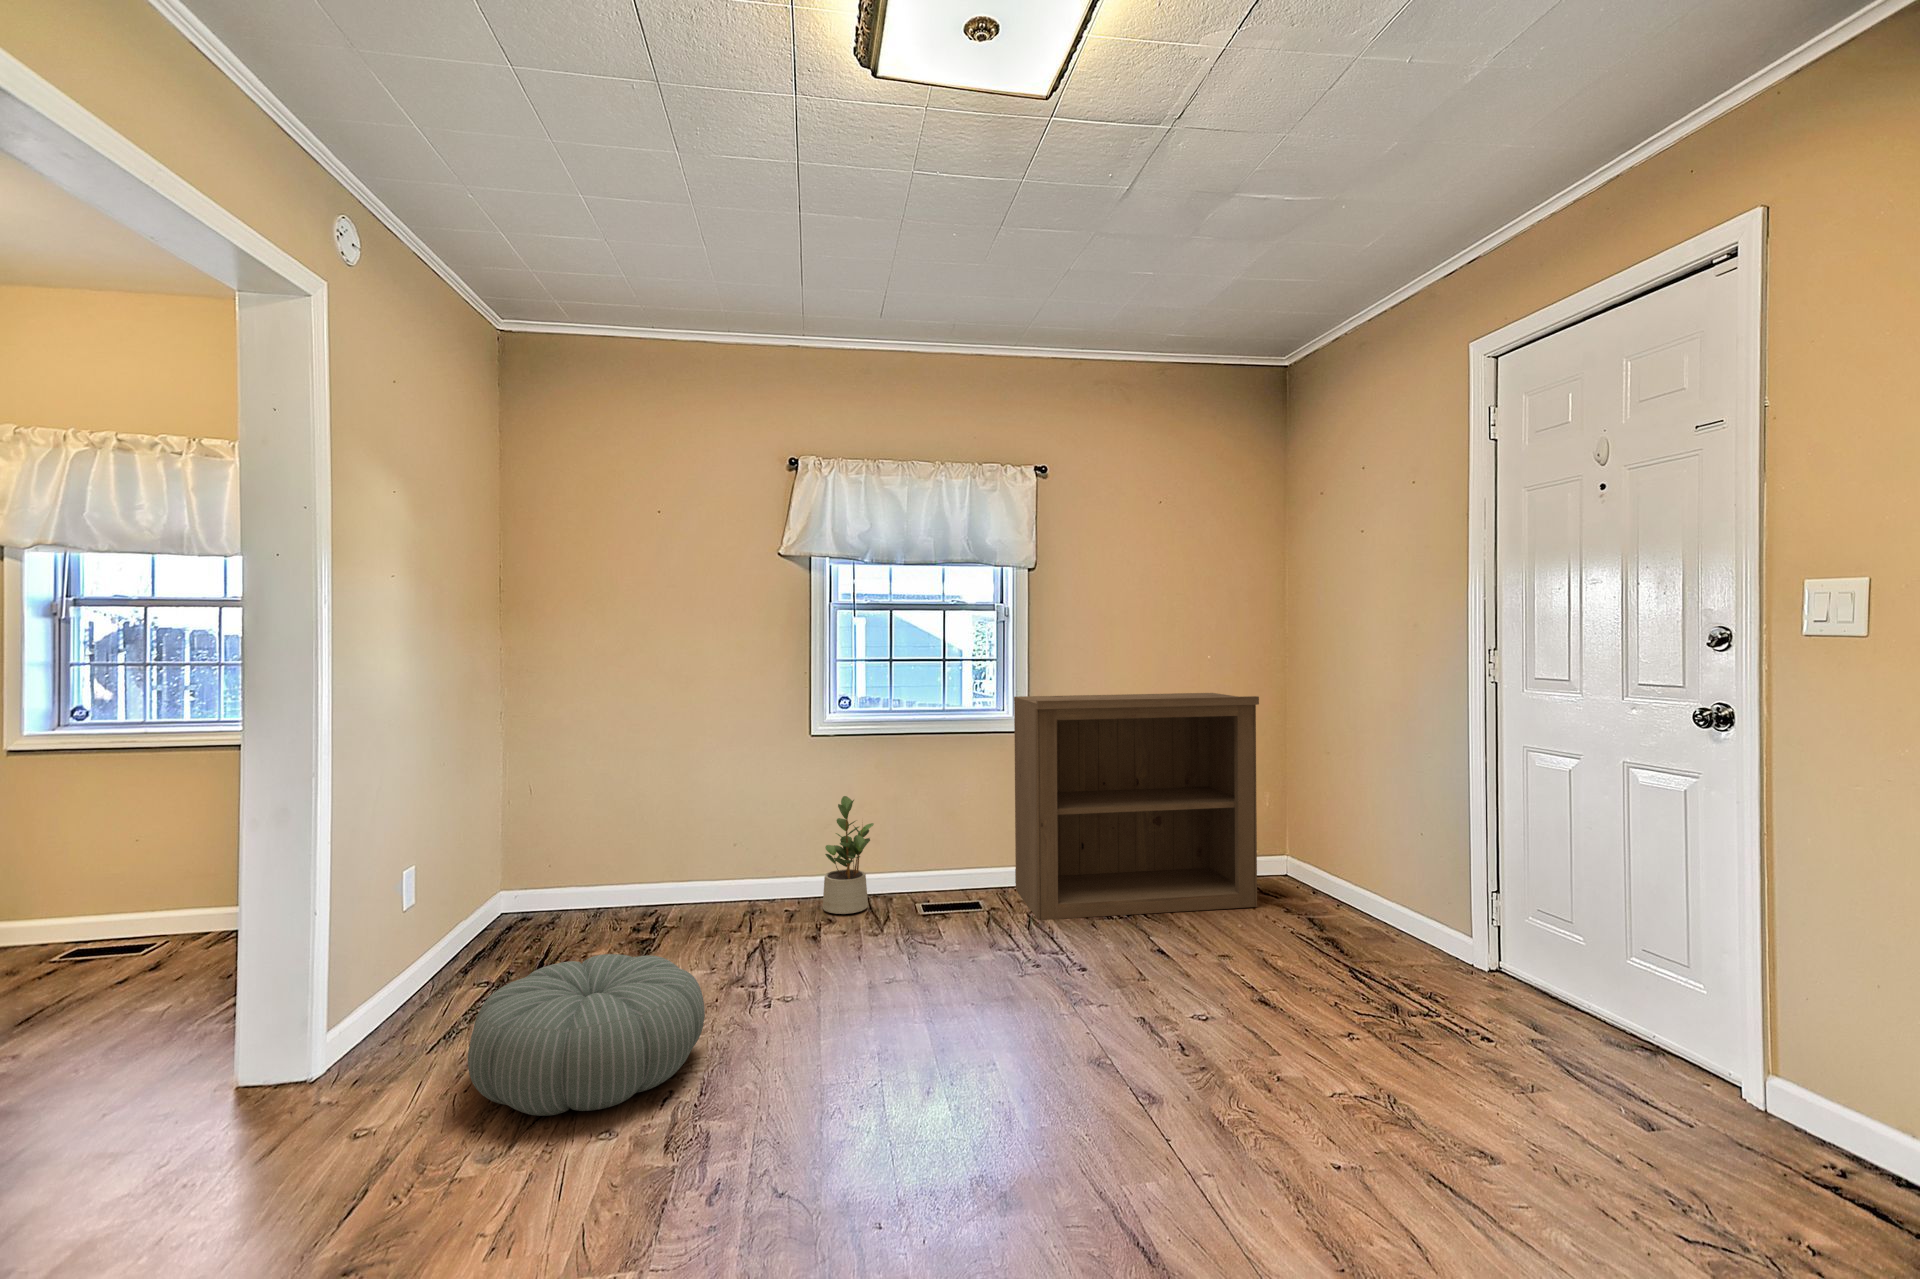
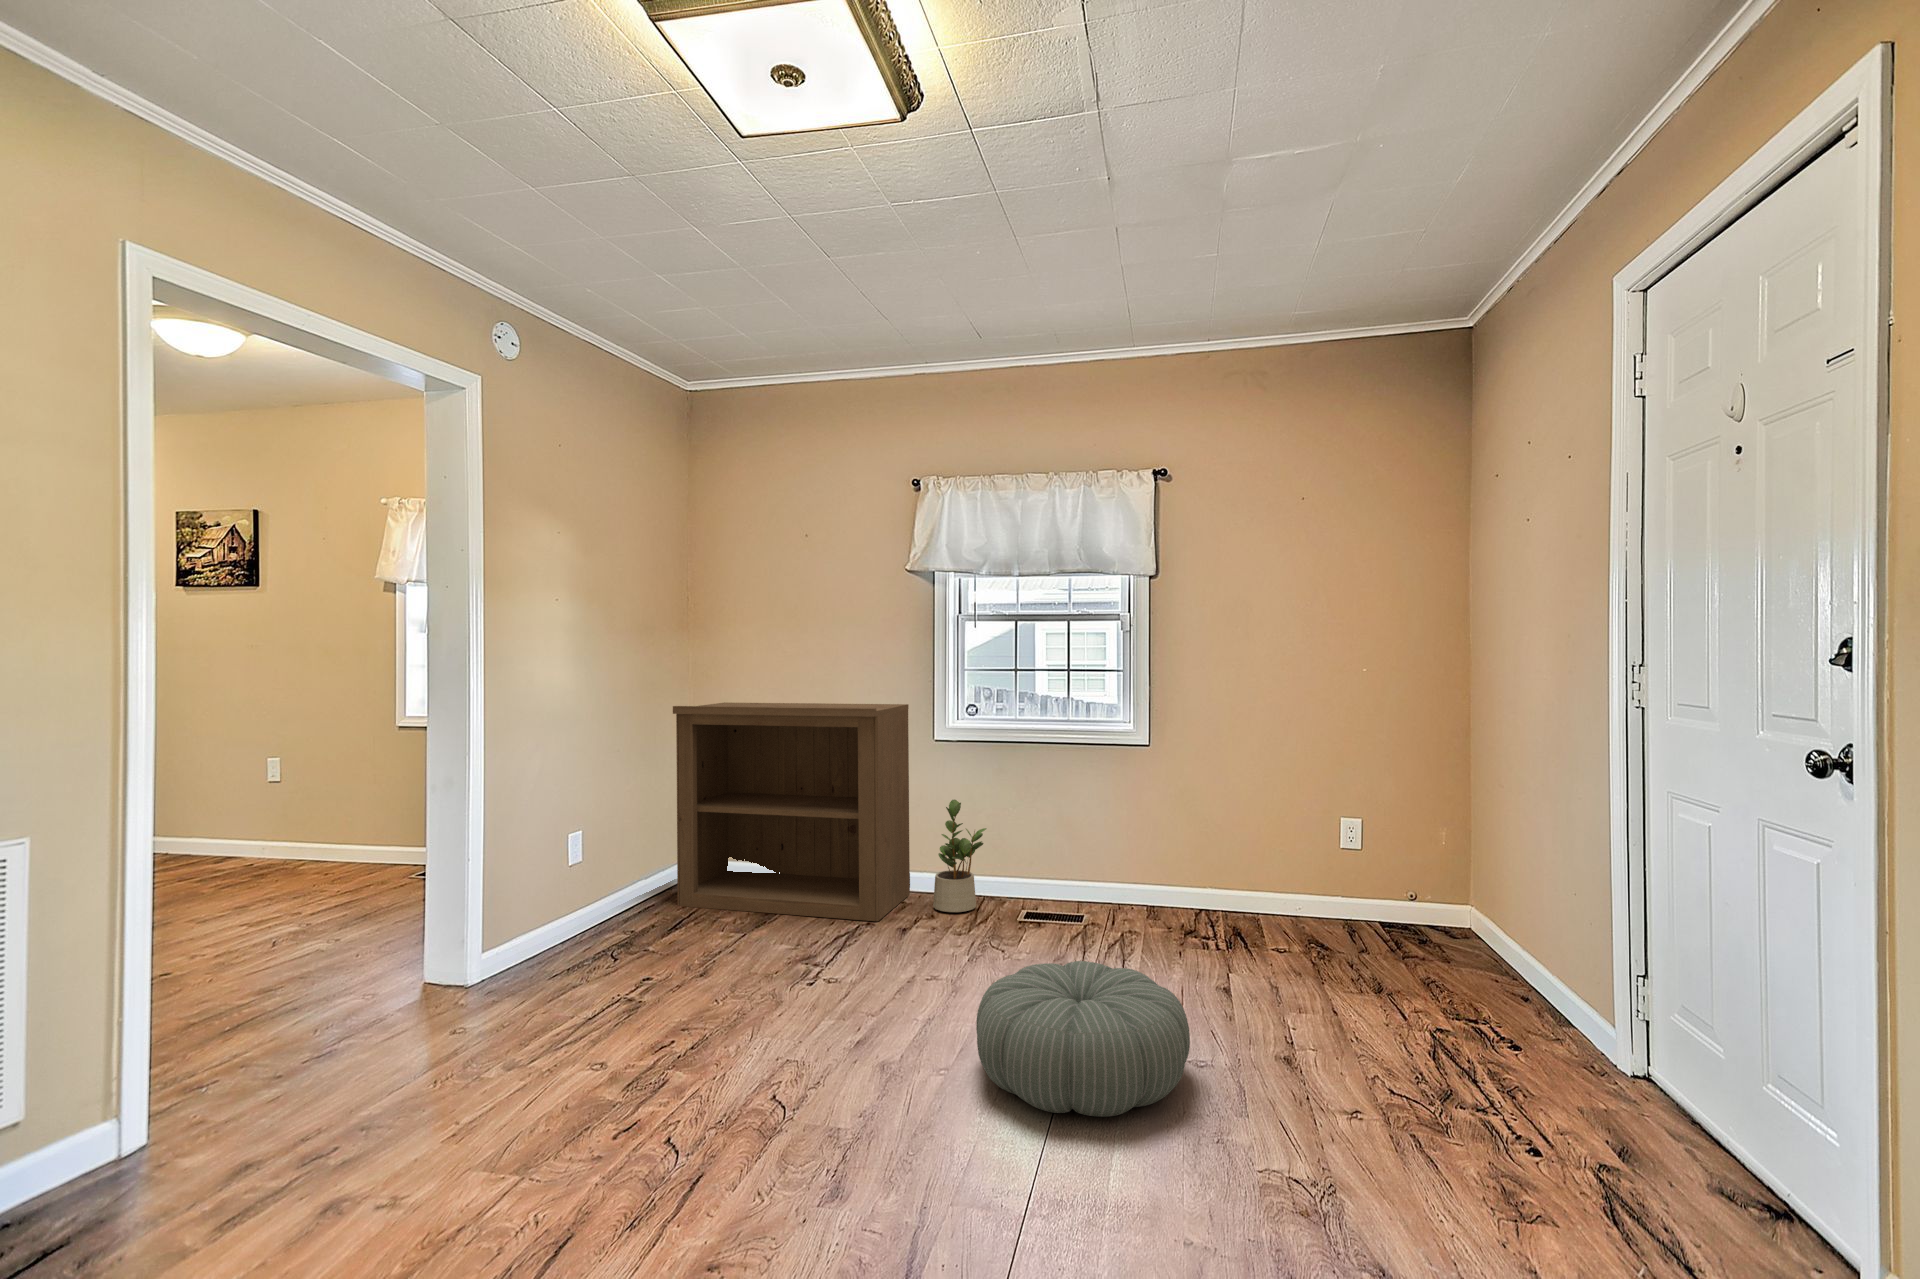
bookshelf: present [1014,693,1259,920] -> present [673,702,910,921]
pouf: present [468,954,705,1116] -> present [976,961,1190,1117]

